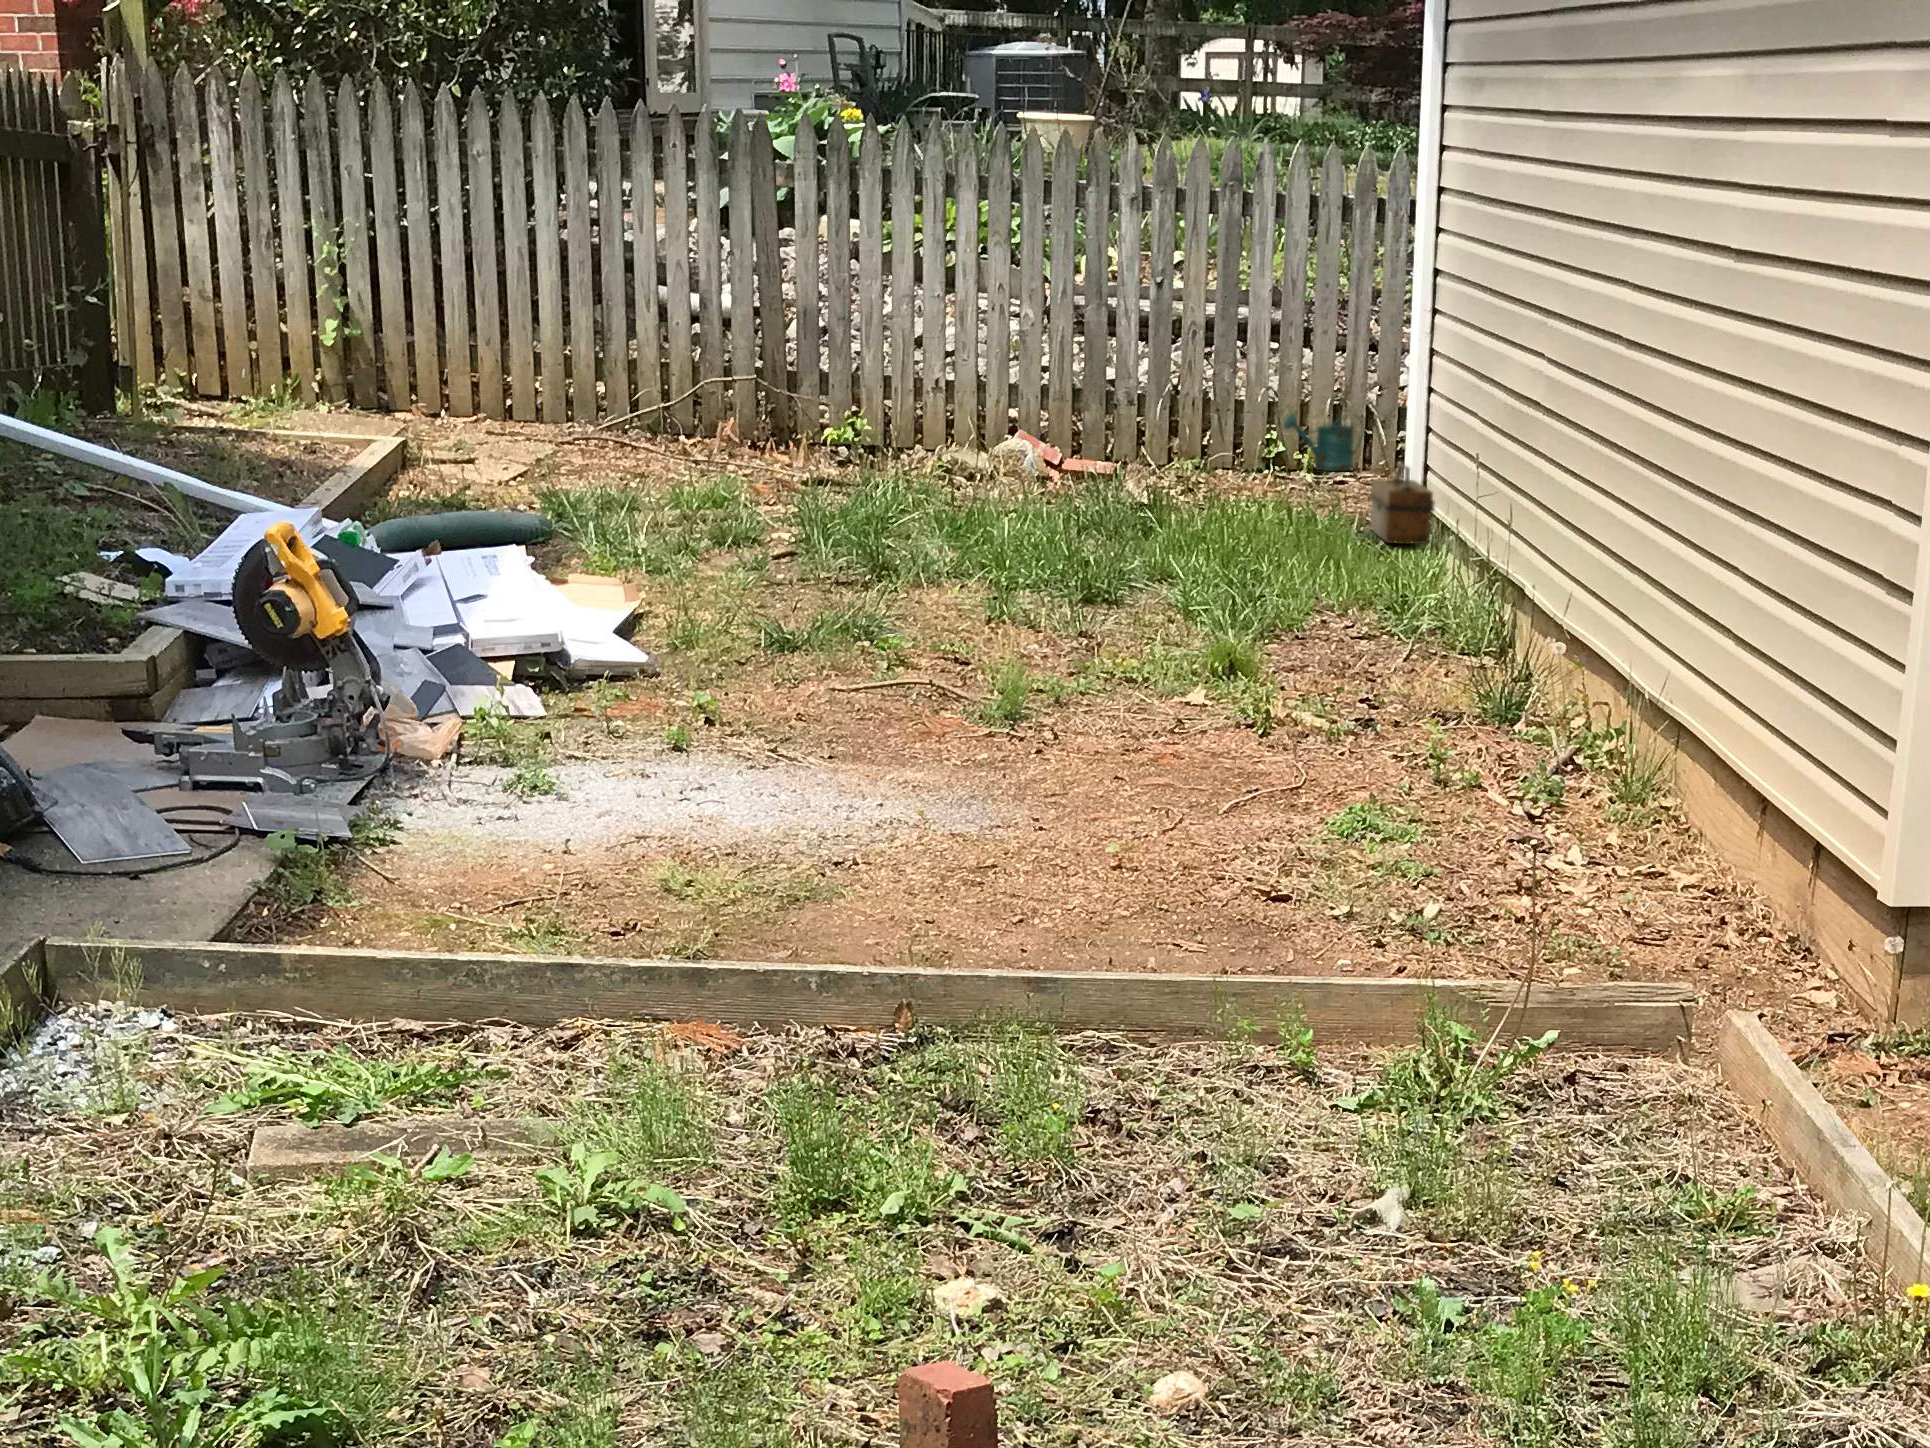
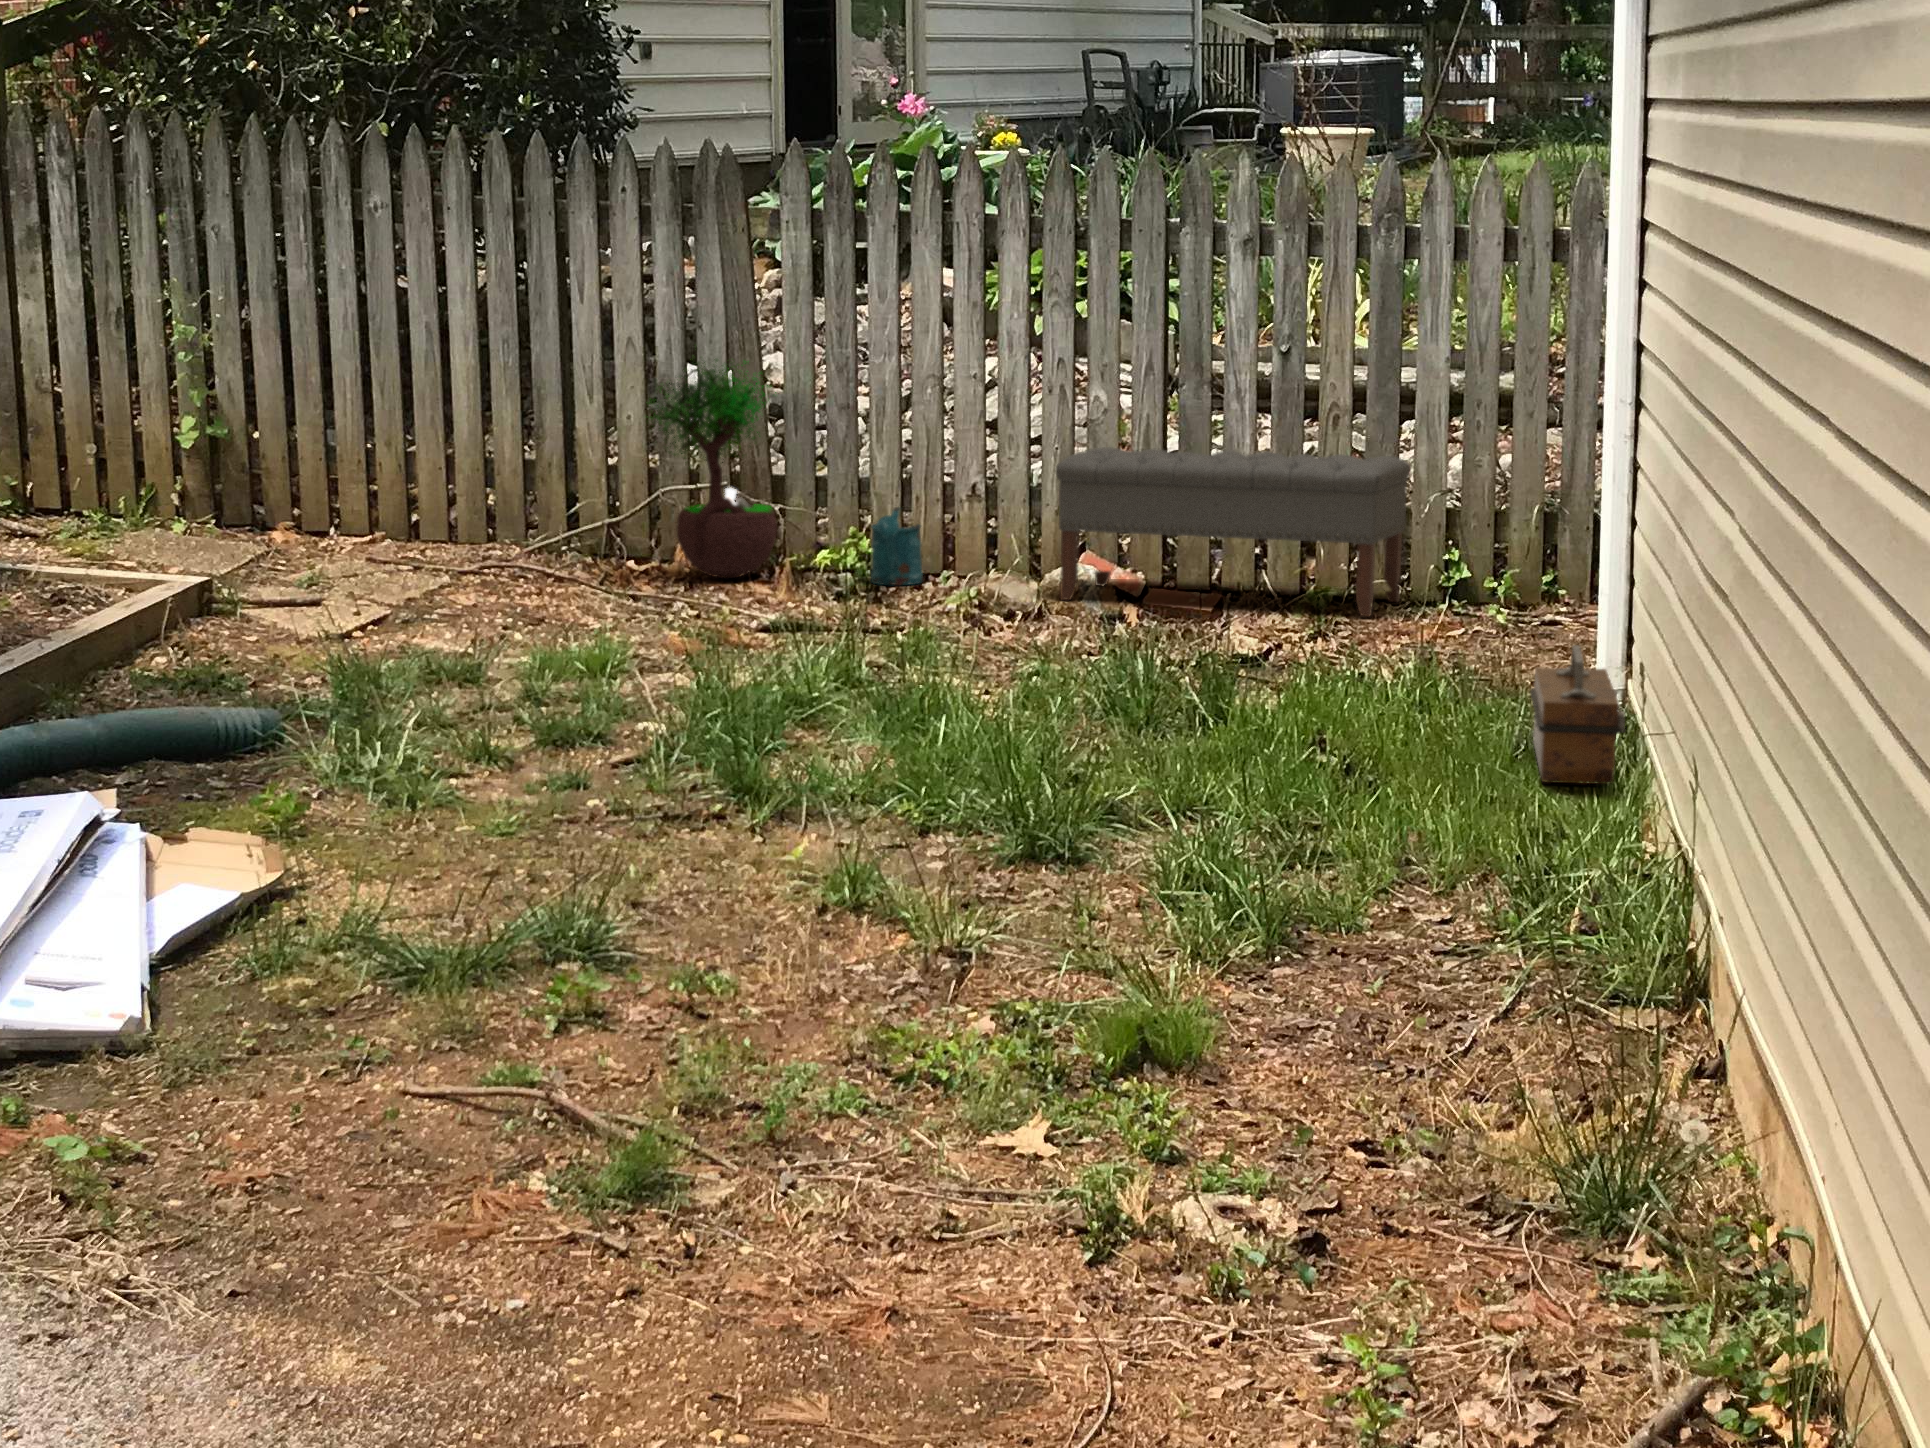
potted tree: none [704,268,803,450] -> present [647,359,777,578]
bench: none [1008,354,1247,473] -> present [1056,447,1411,617]
watering can: present [1284,414,1363,471] -> present [871,507,923,585]

